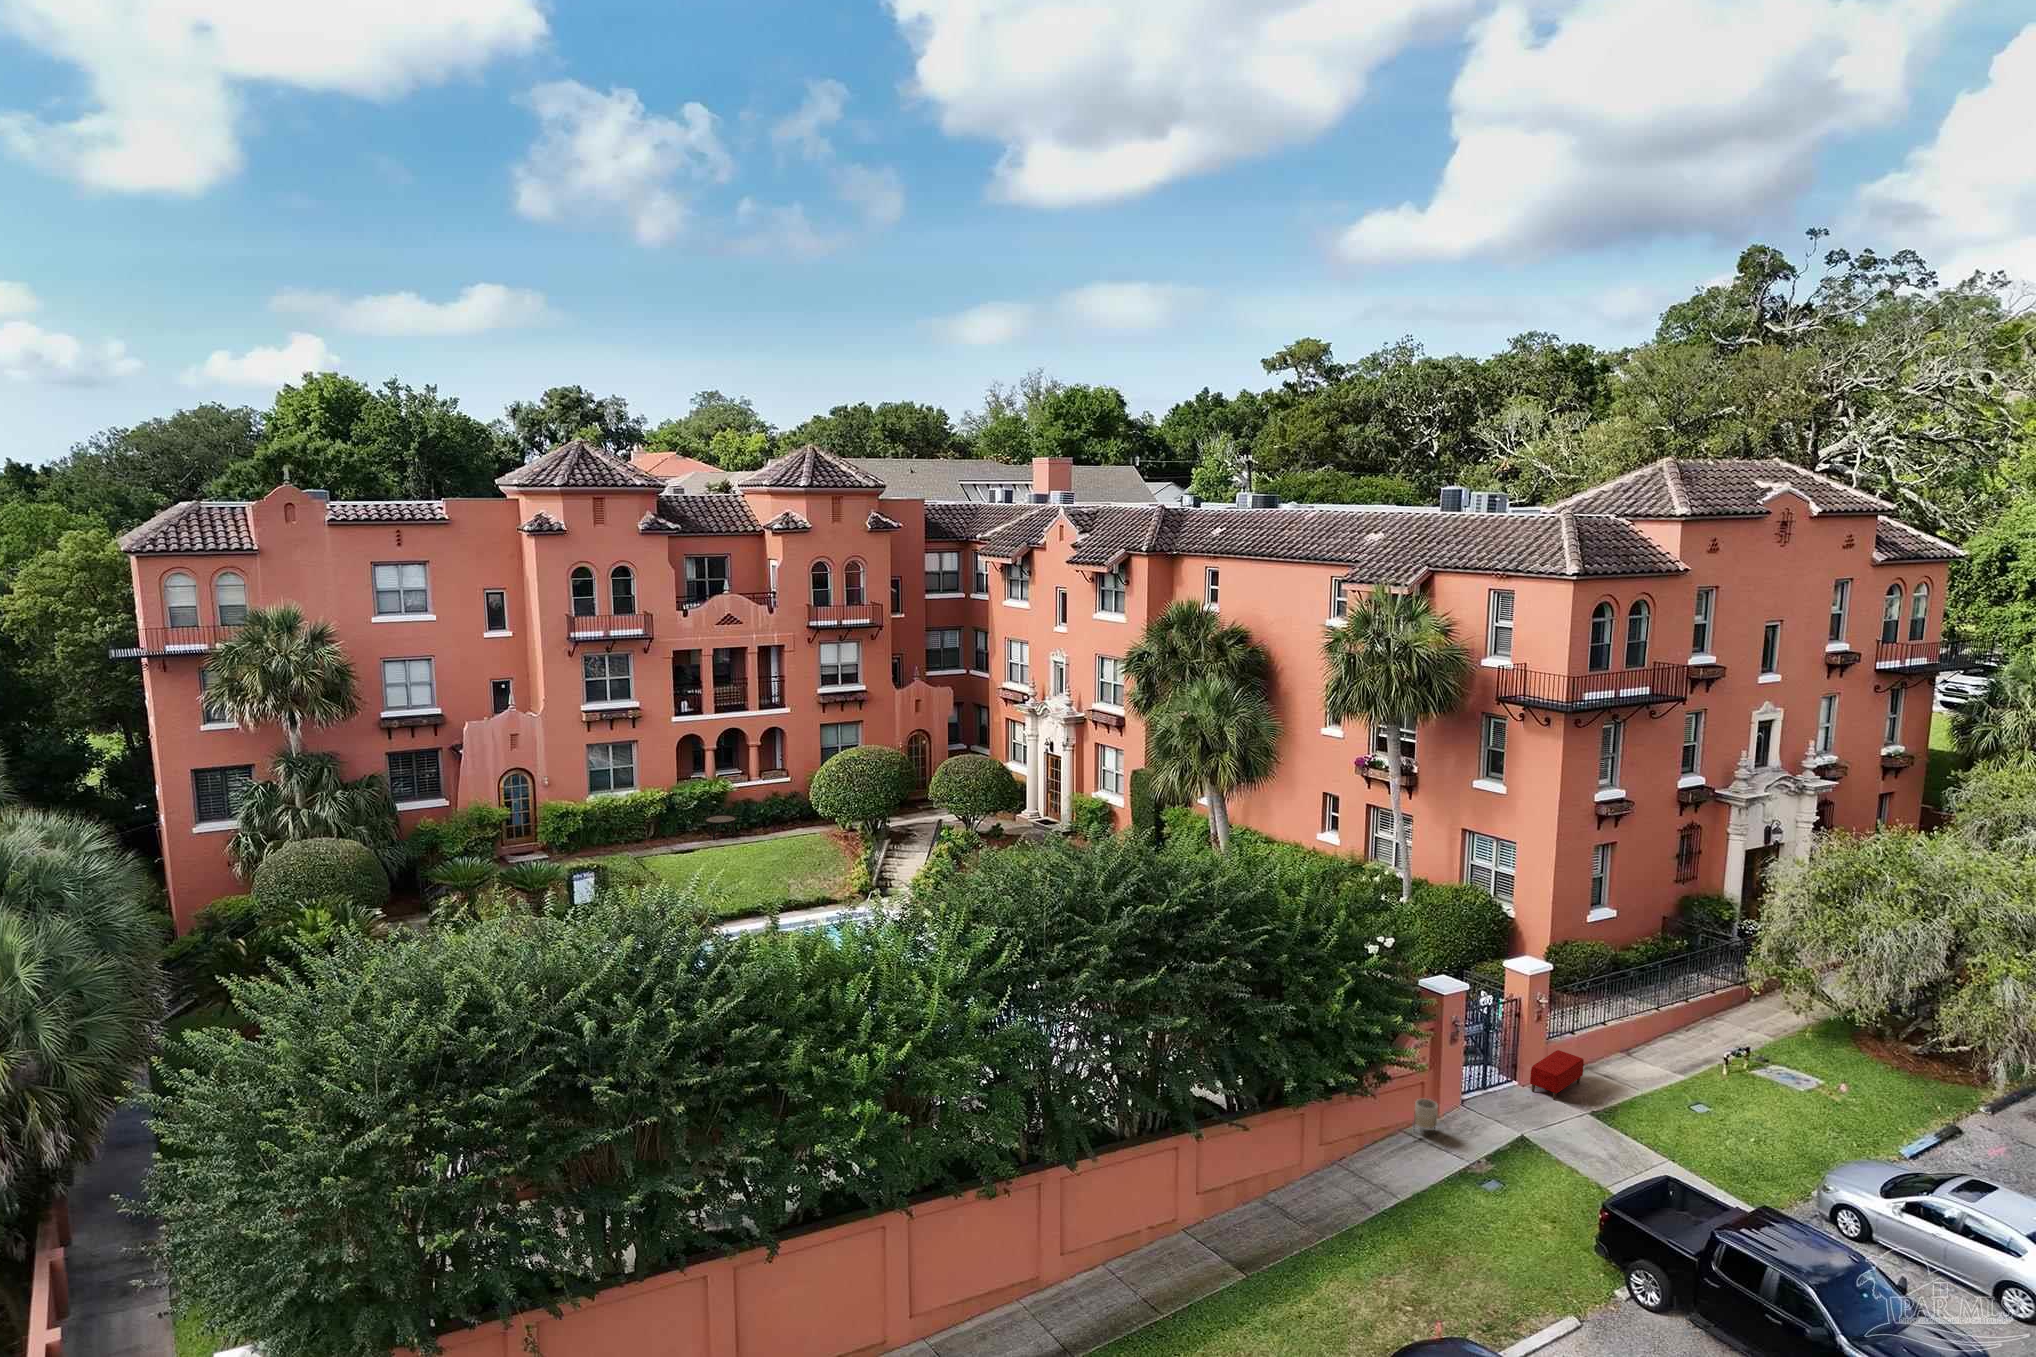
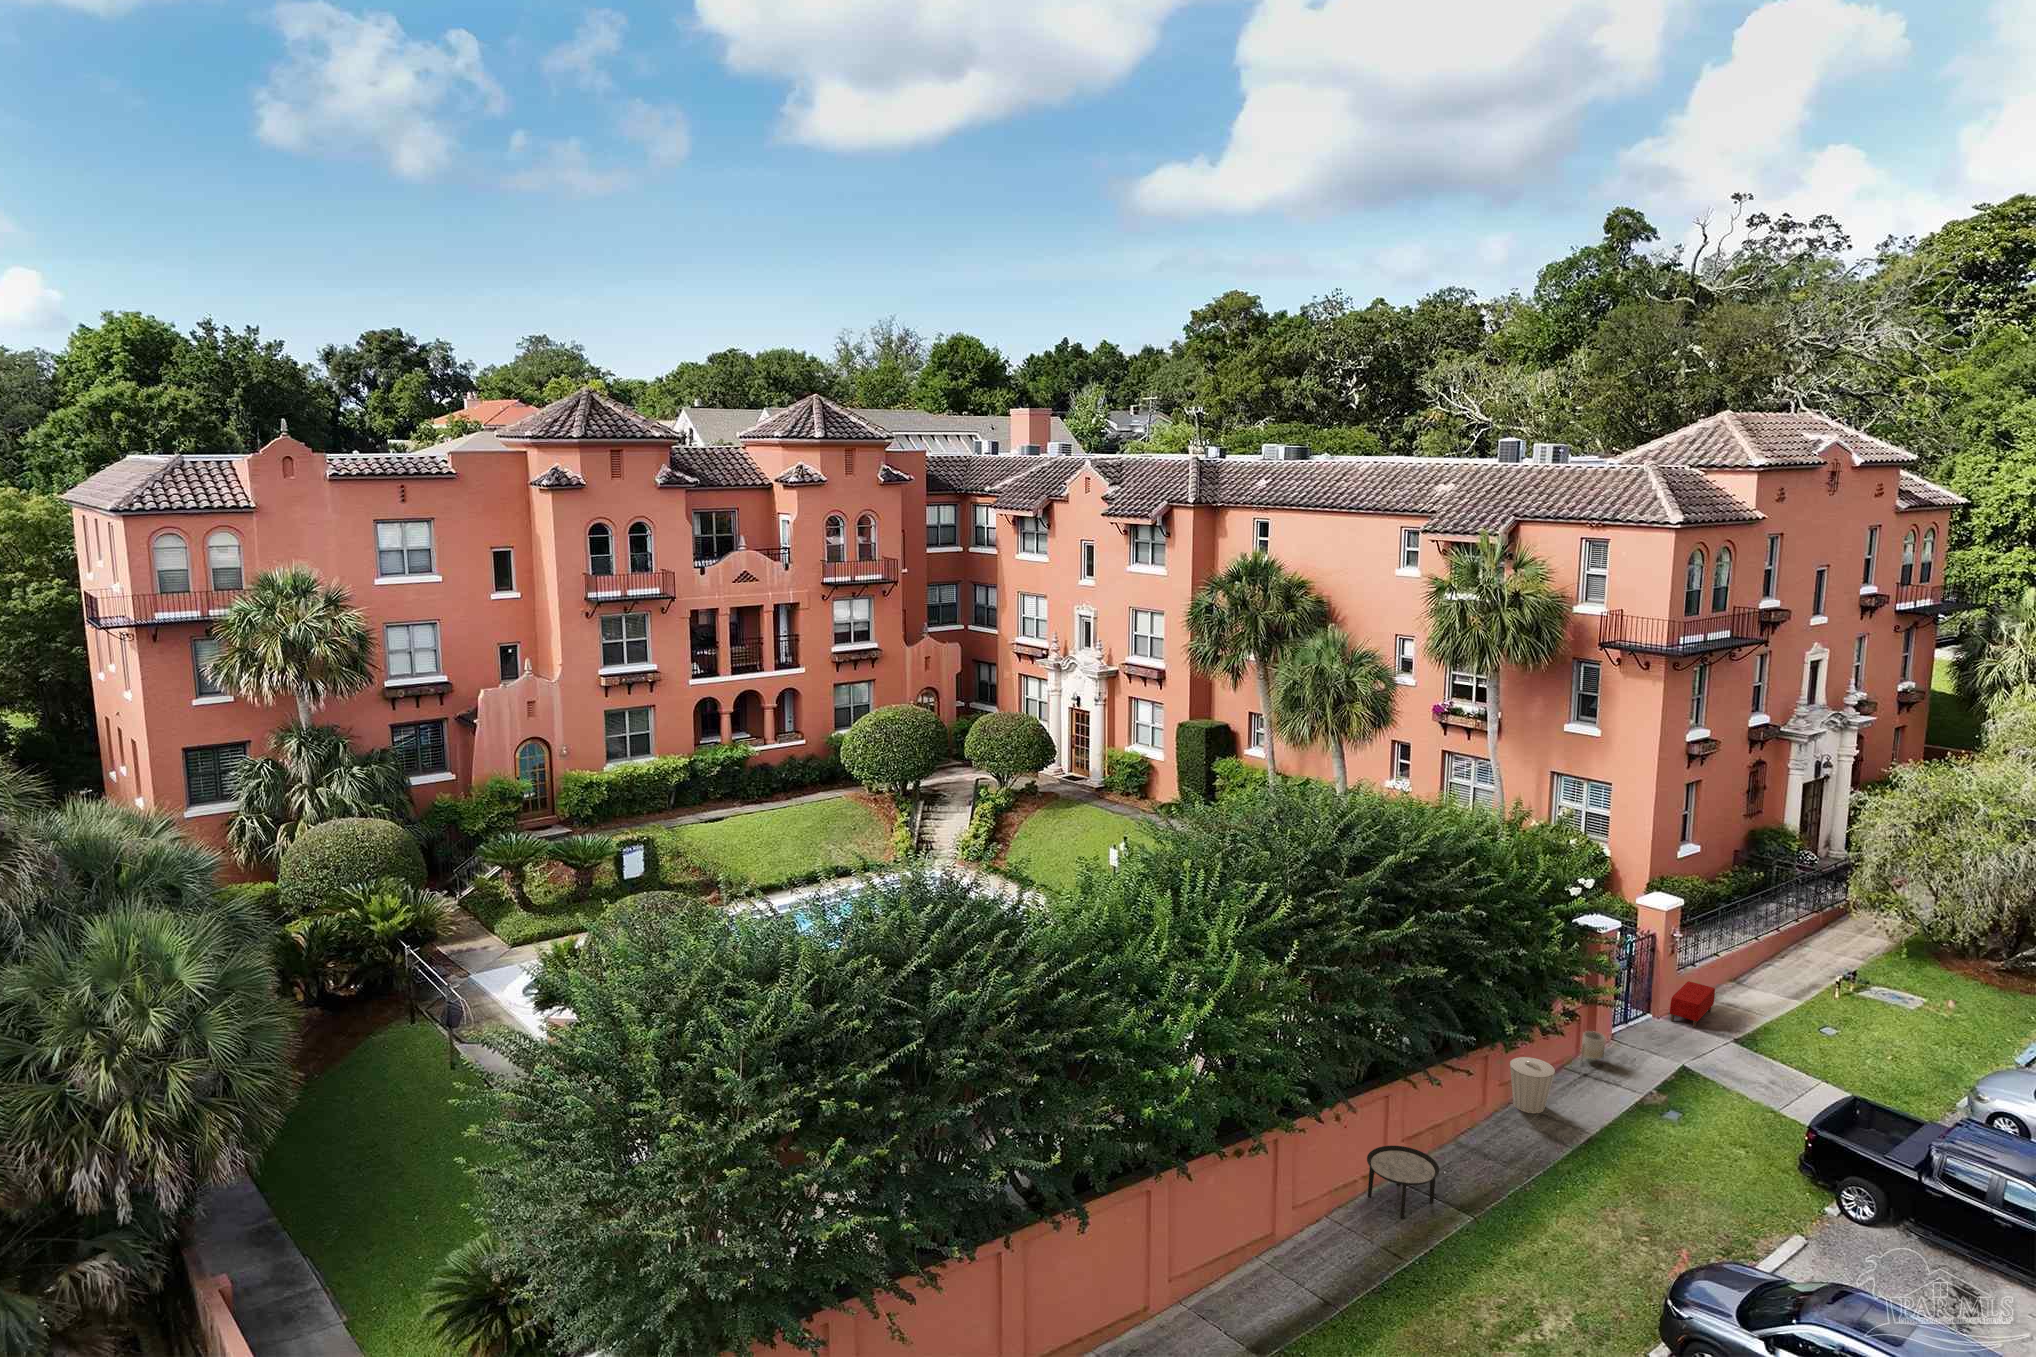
round table: present [705,814,737,840] -> present [1367,1146,1439,1219]
trash can: none [1315,1123,1360,1183] -> present [1510,1057,1555,1113]

